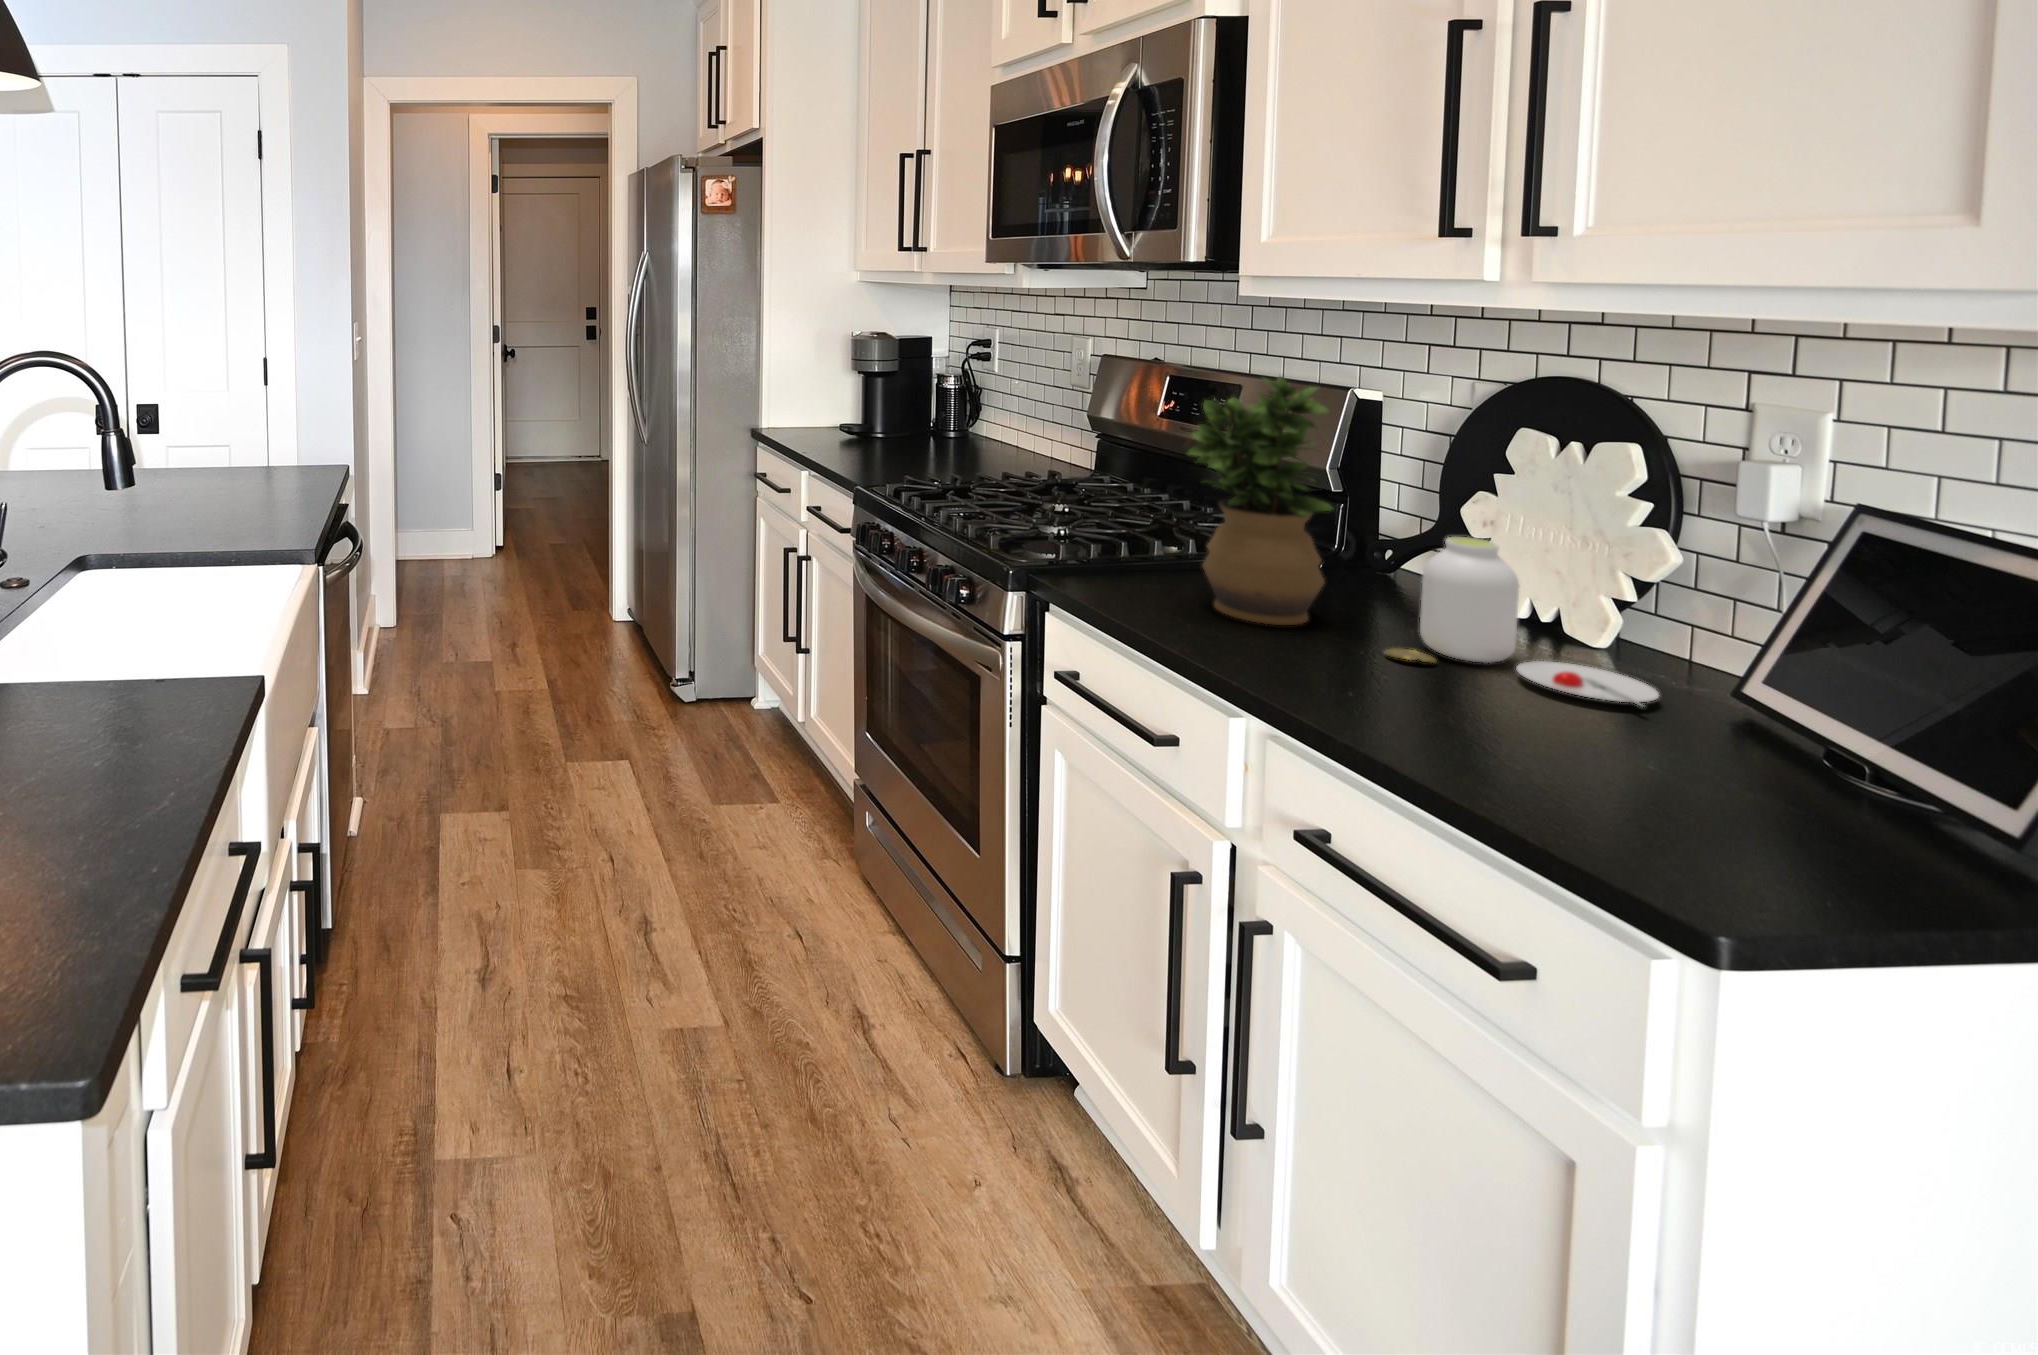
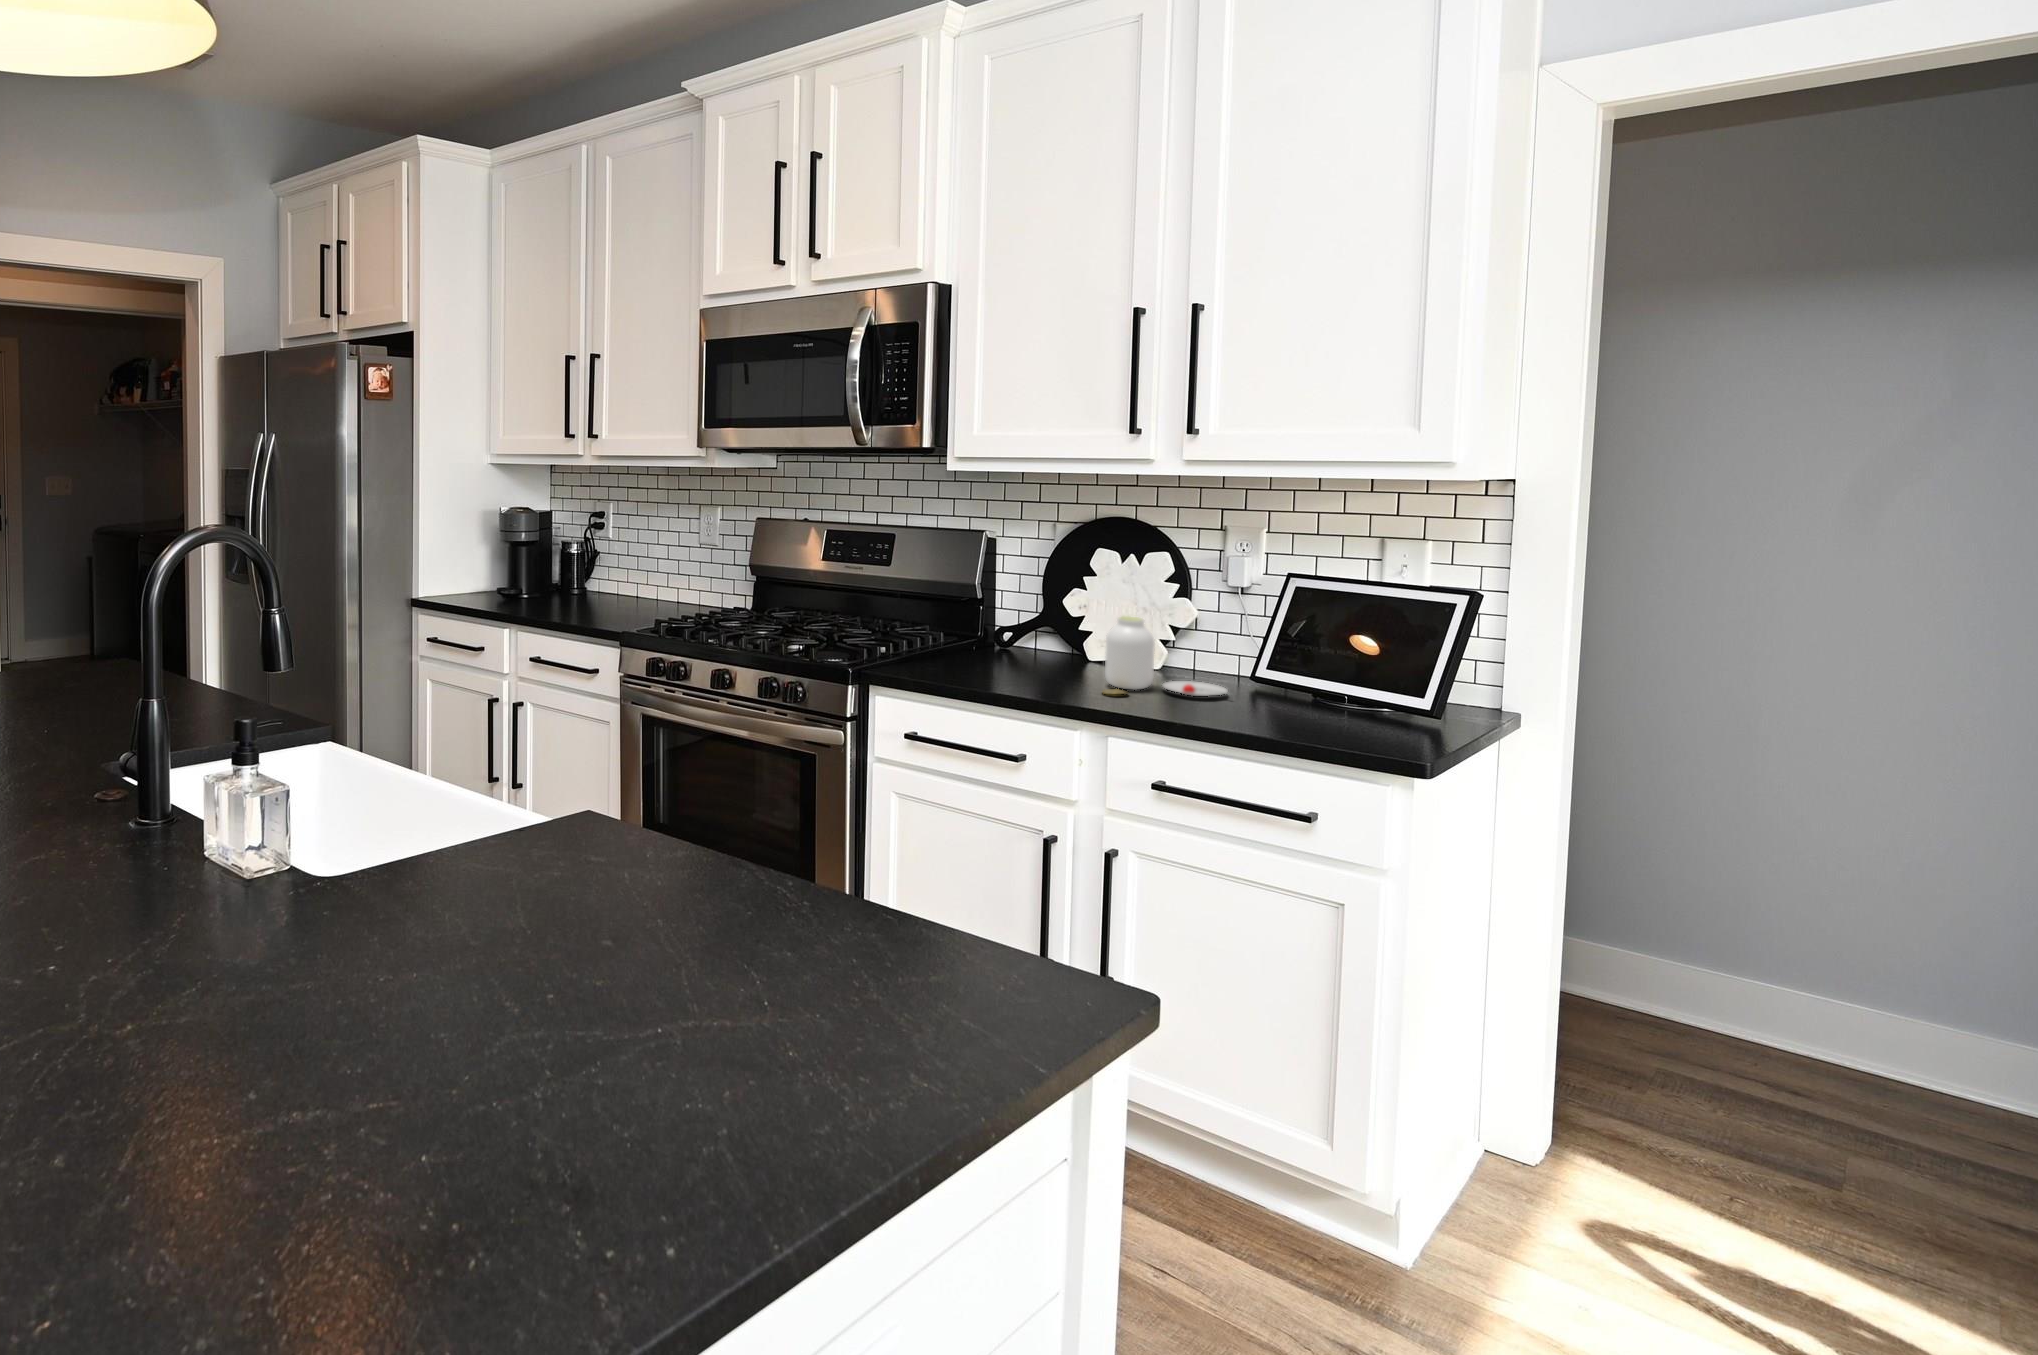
potted plant: present [1188,376,1333,625] -> none [970,525,1055,690]

